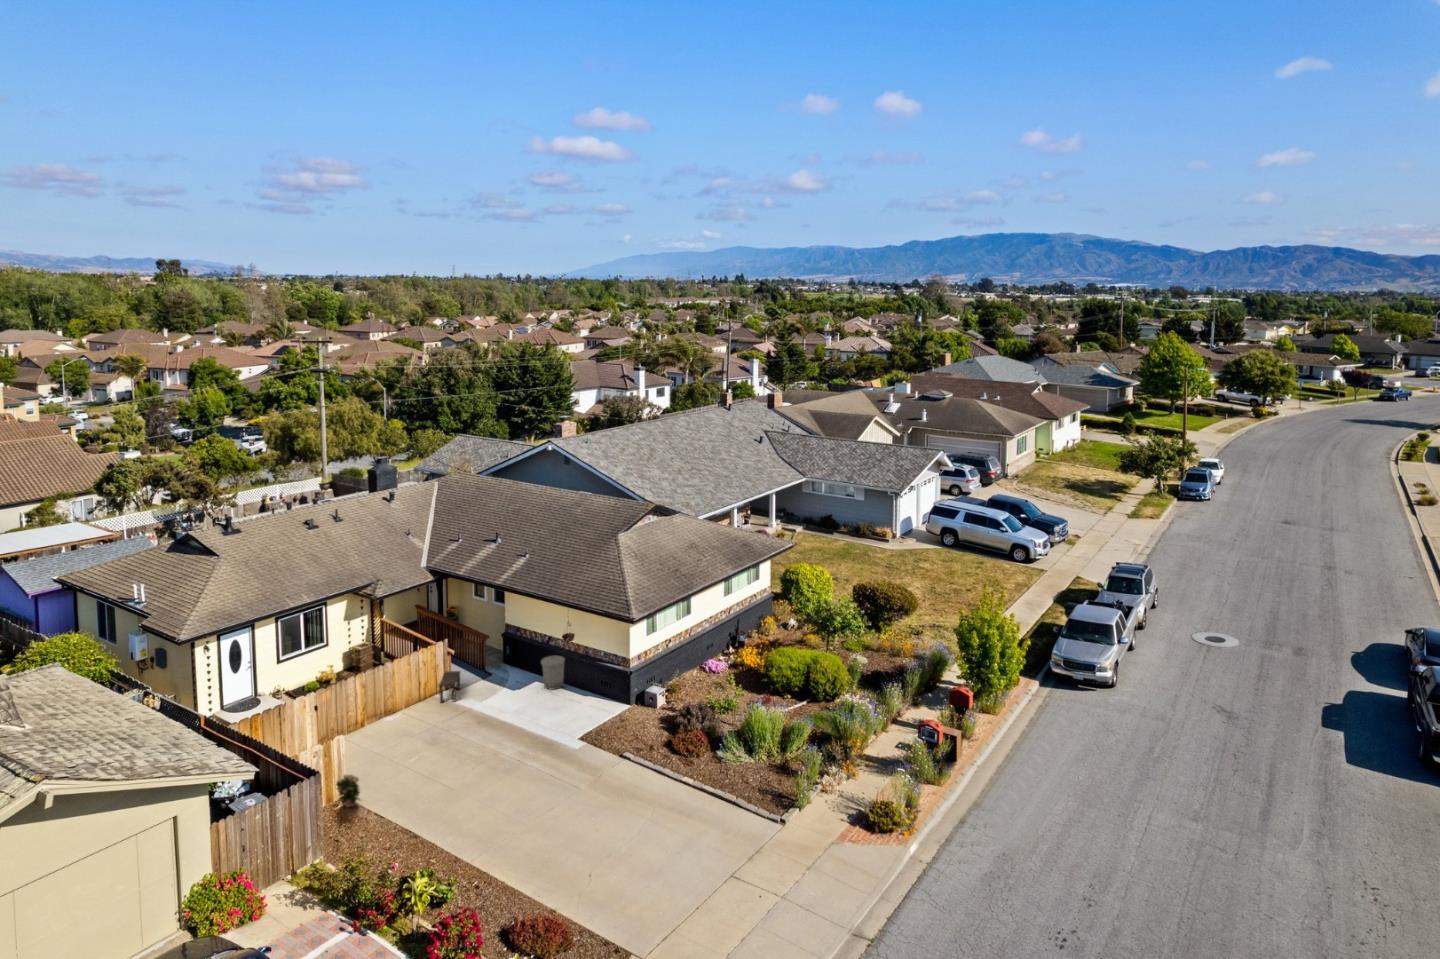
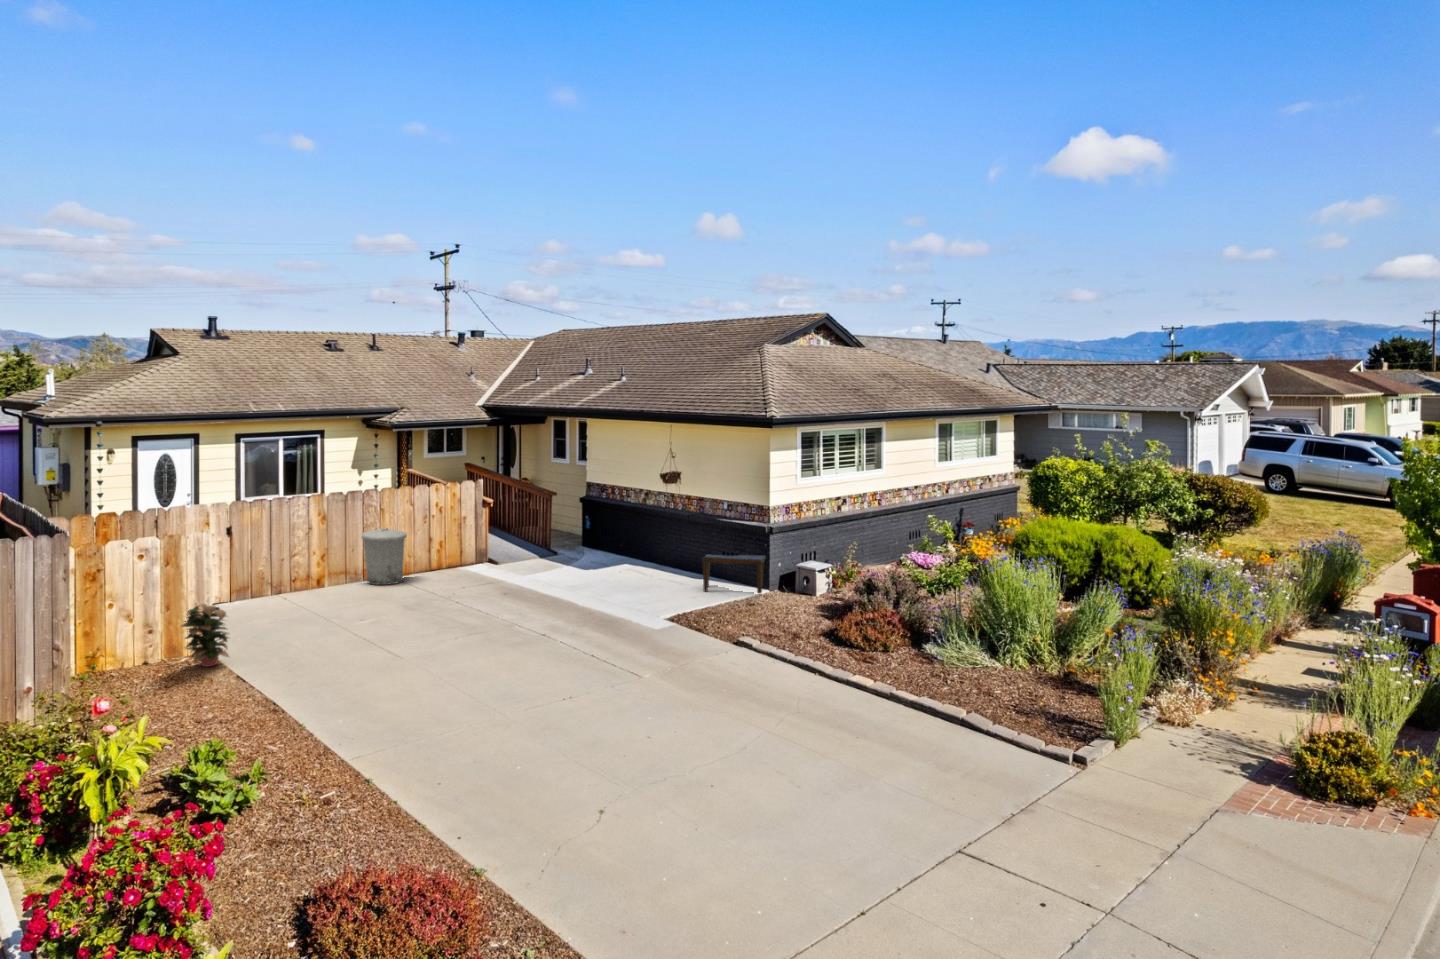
trash can: present [541,656,565,690] -> present [362,528,407,585]
bench: present [439,671,460,703] -> present [702,554,766,594]

